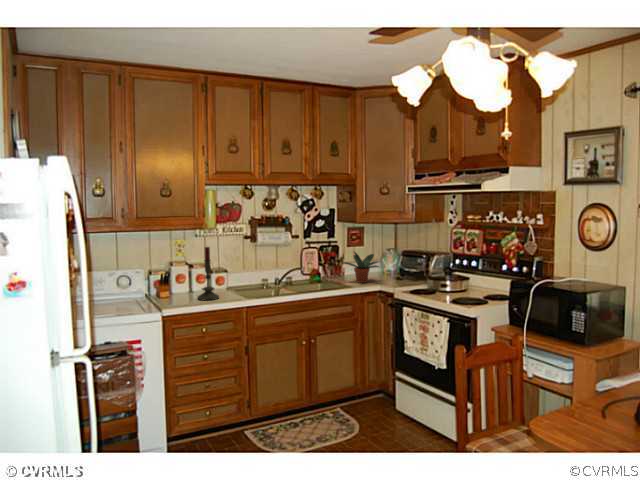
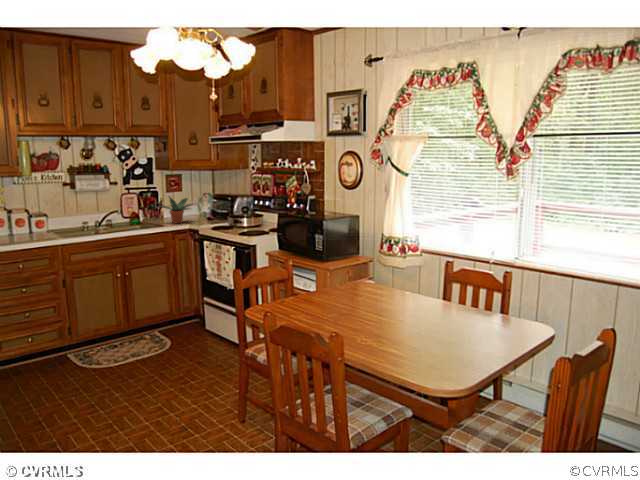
candle: present [198,247,219,300] -> none [17,191,38,241]

